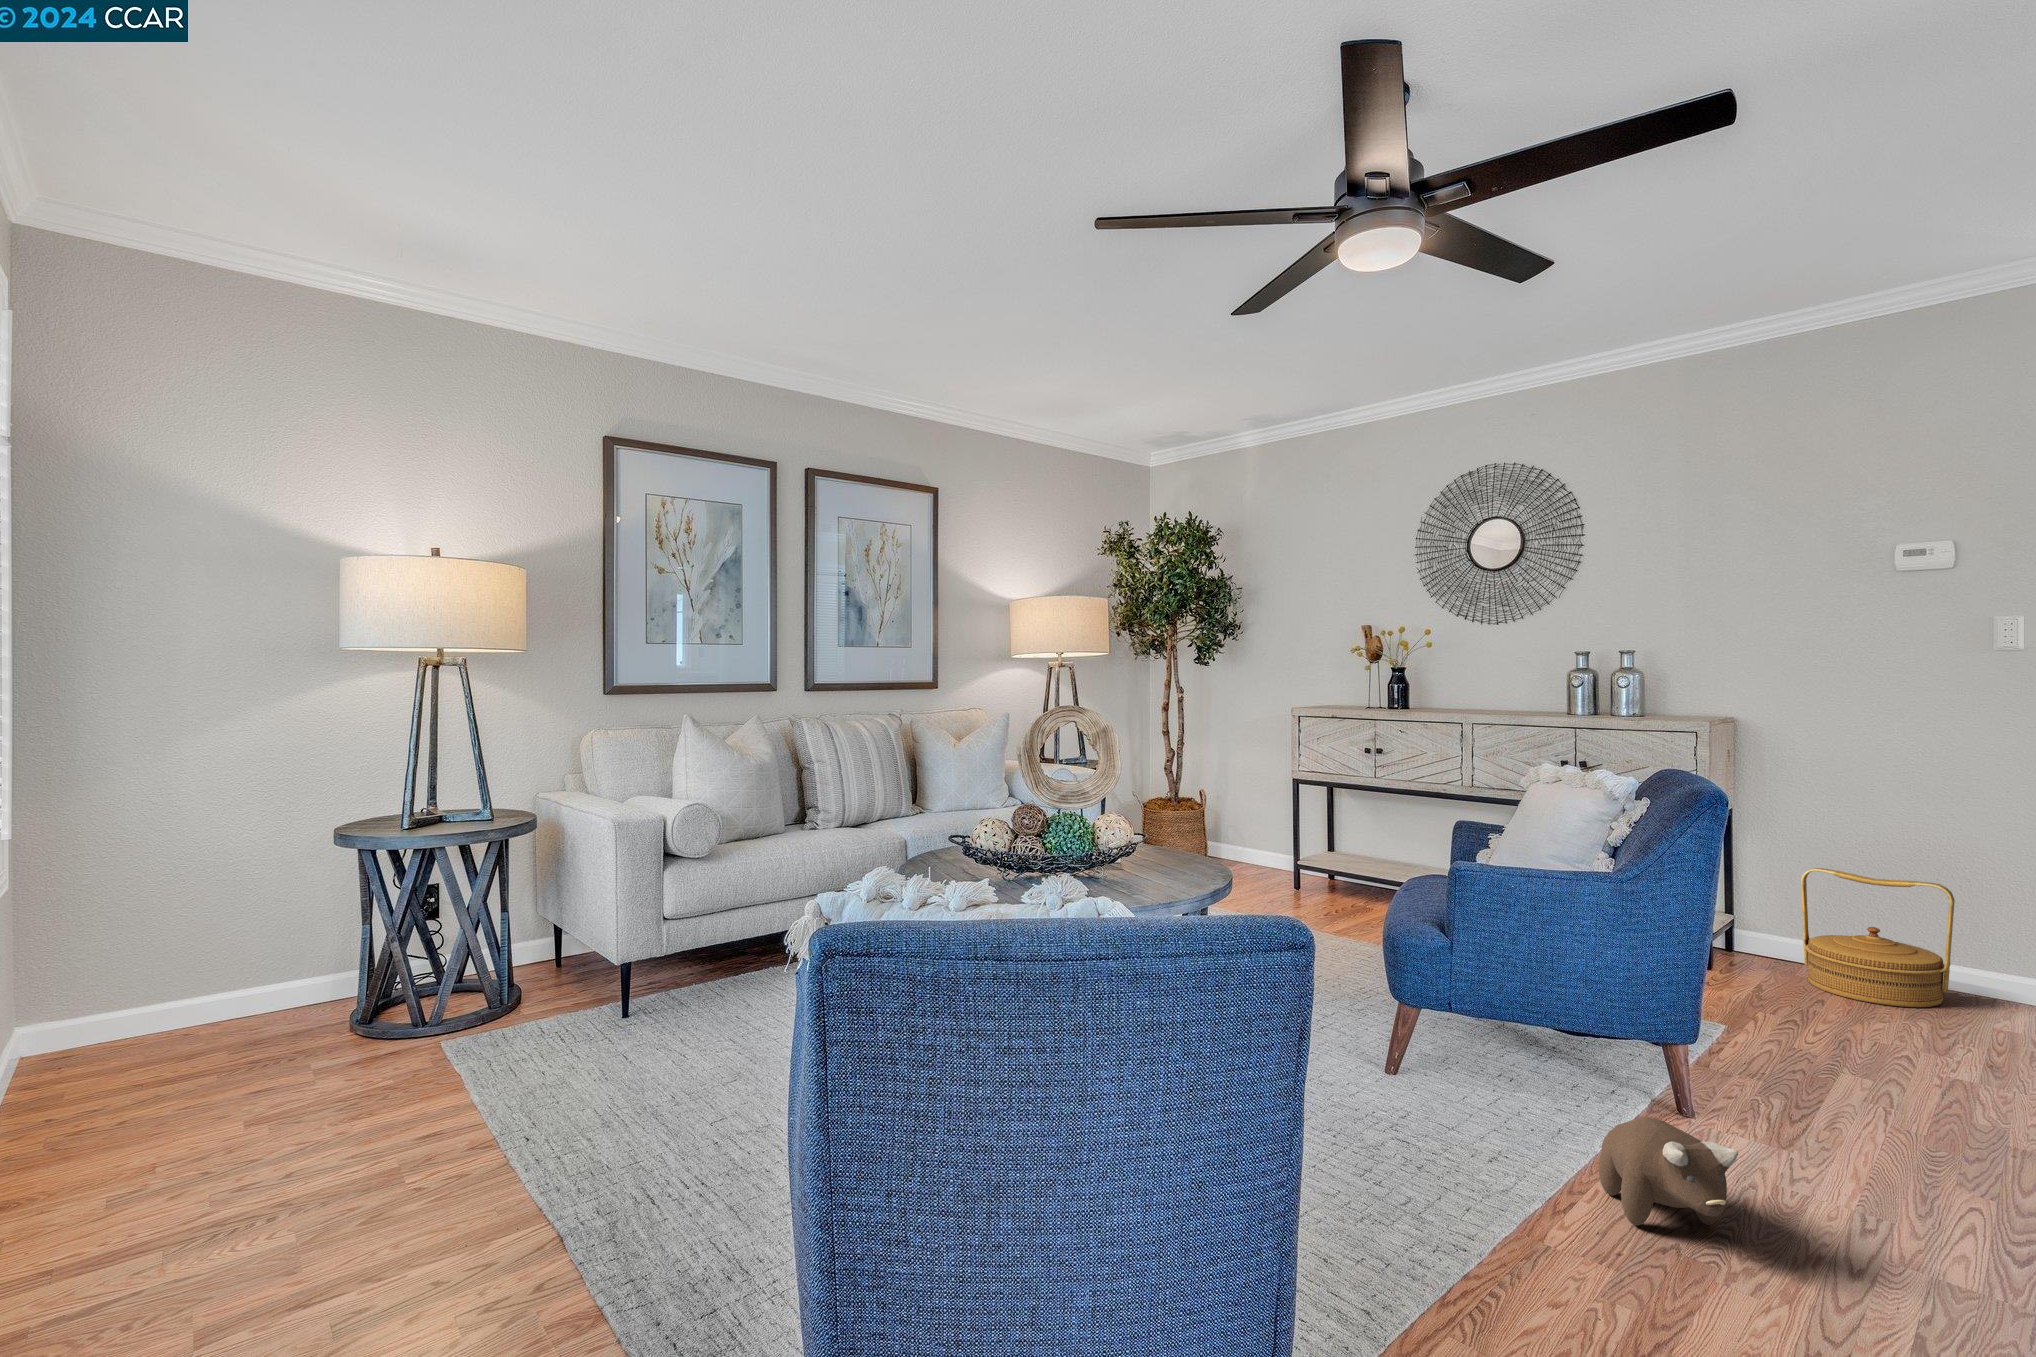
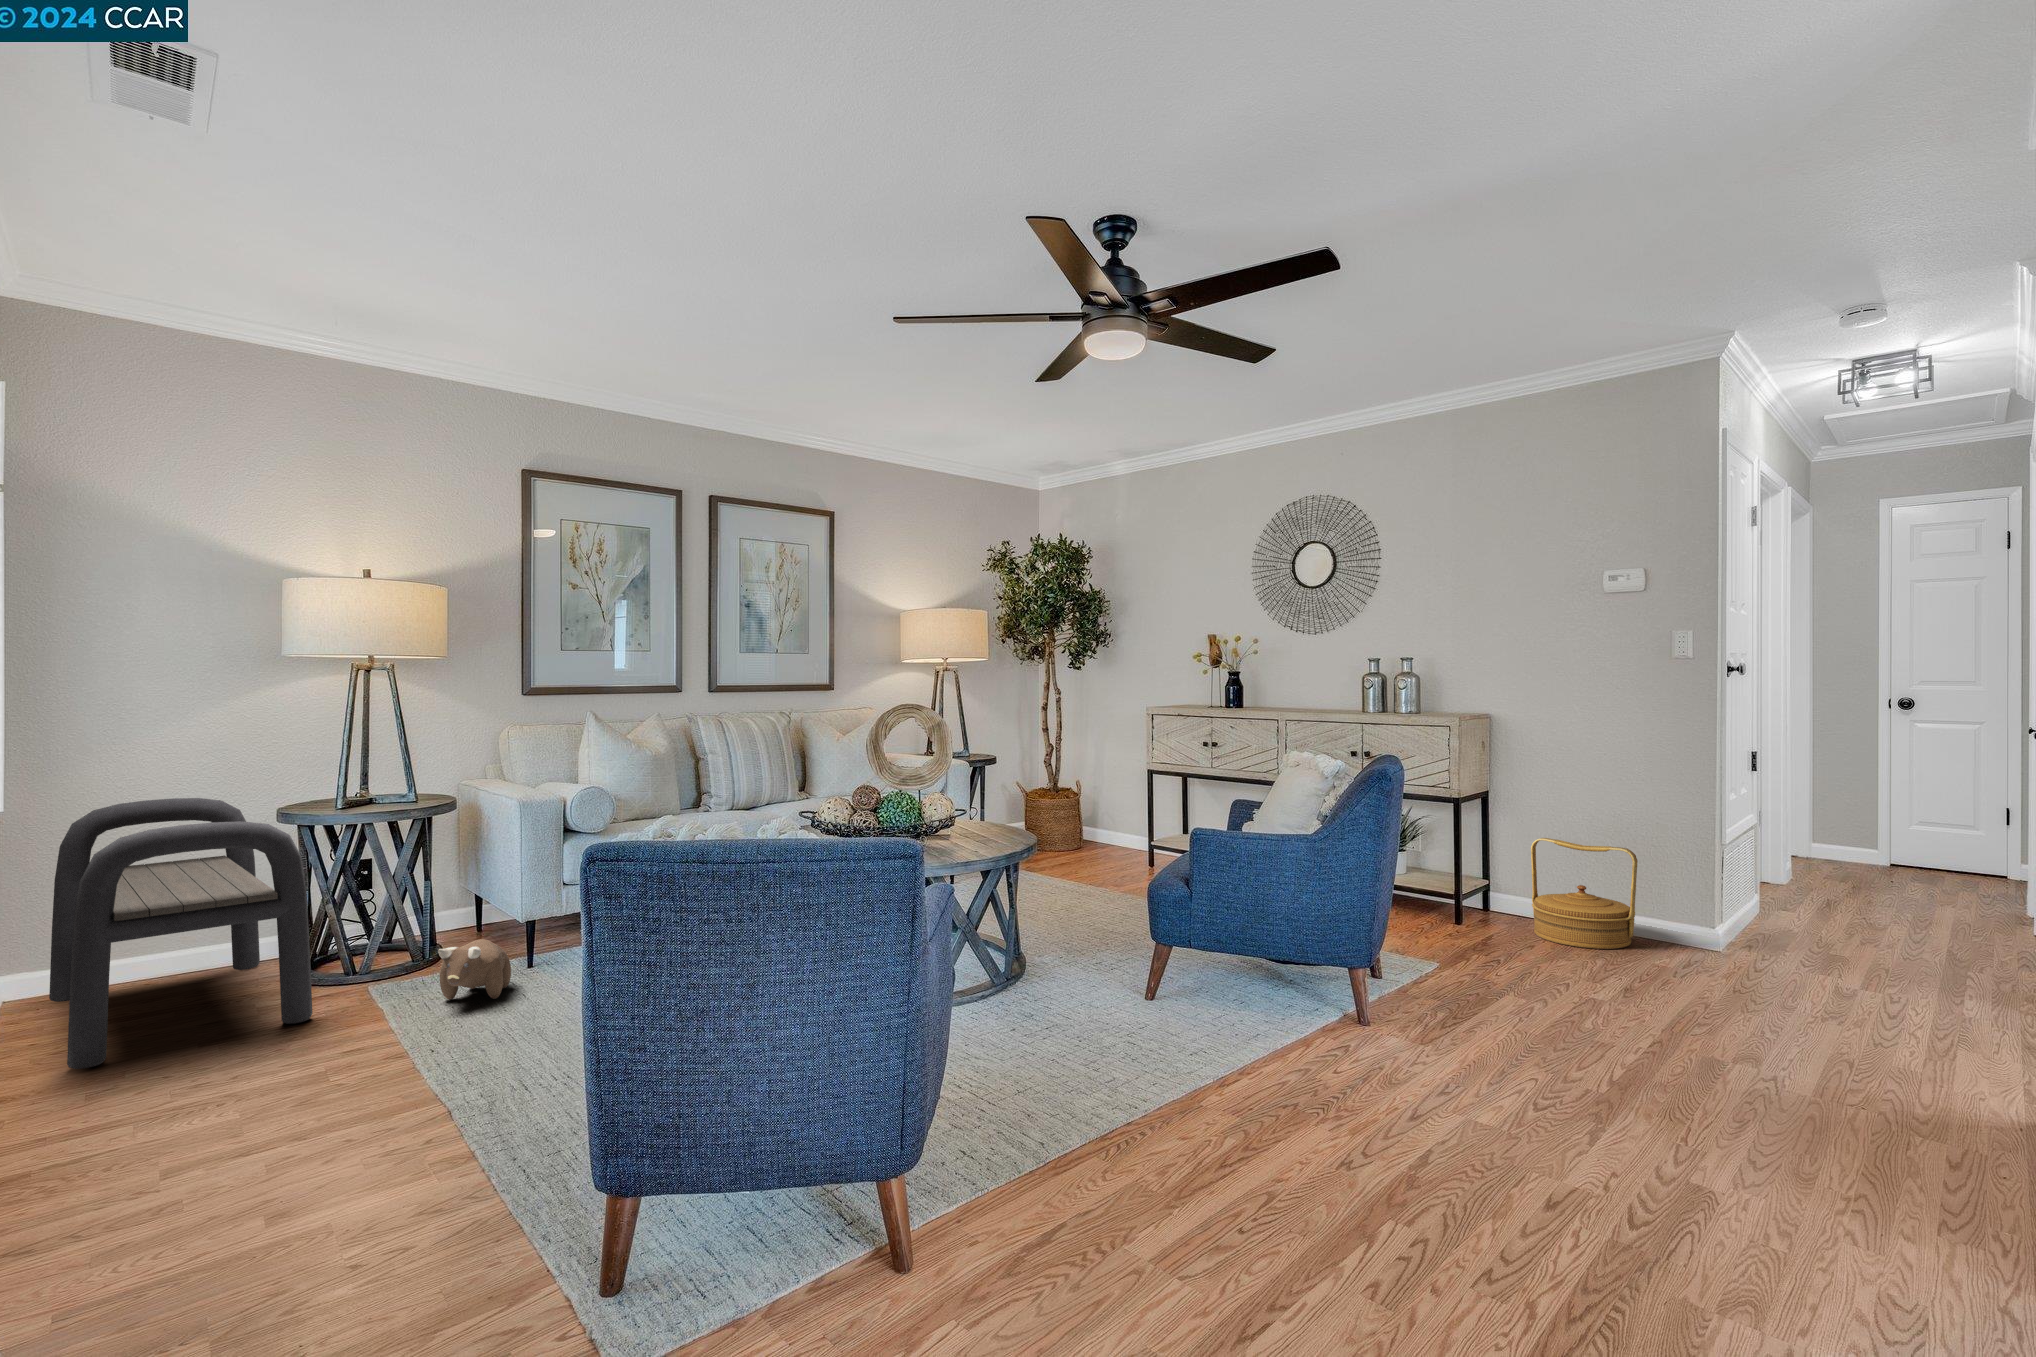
bench: none [75,815,376,1157] -> present [49,798,312,1069]
plush toy: present [1599,1117,1738,1225] -> present [438,939,511,1000]

